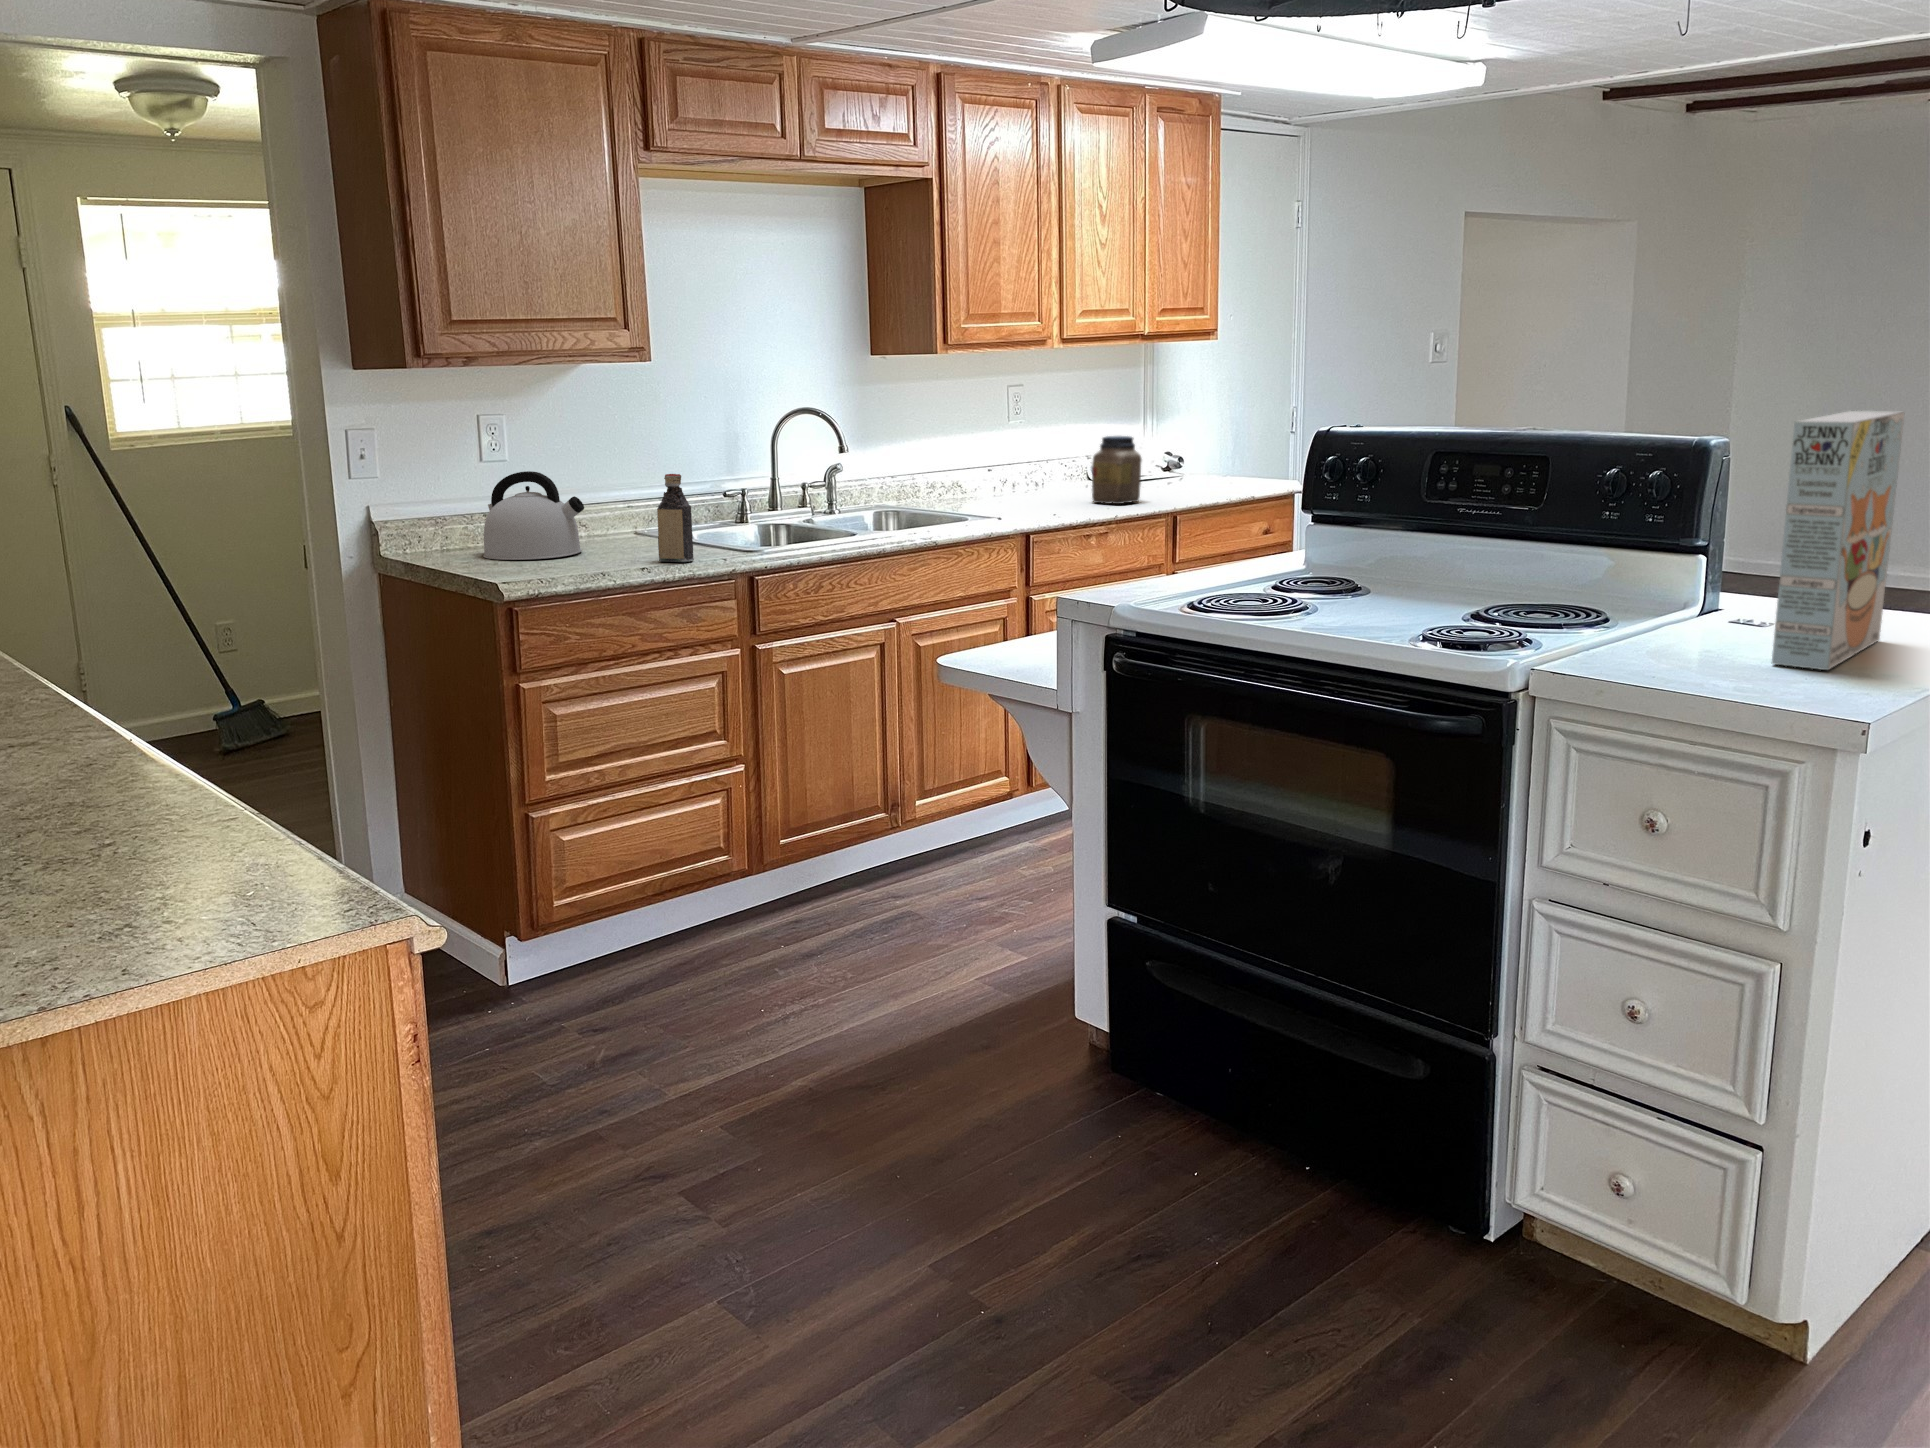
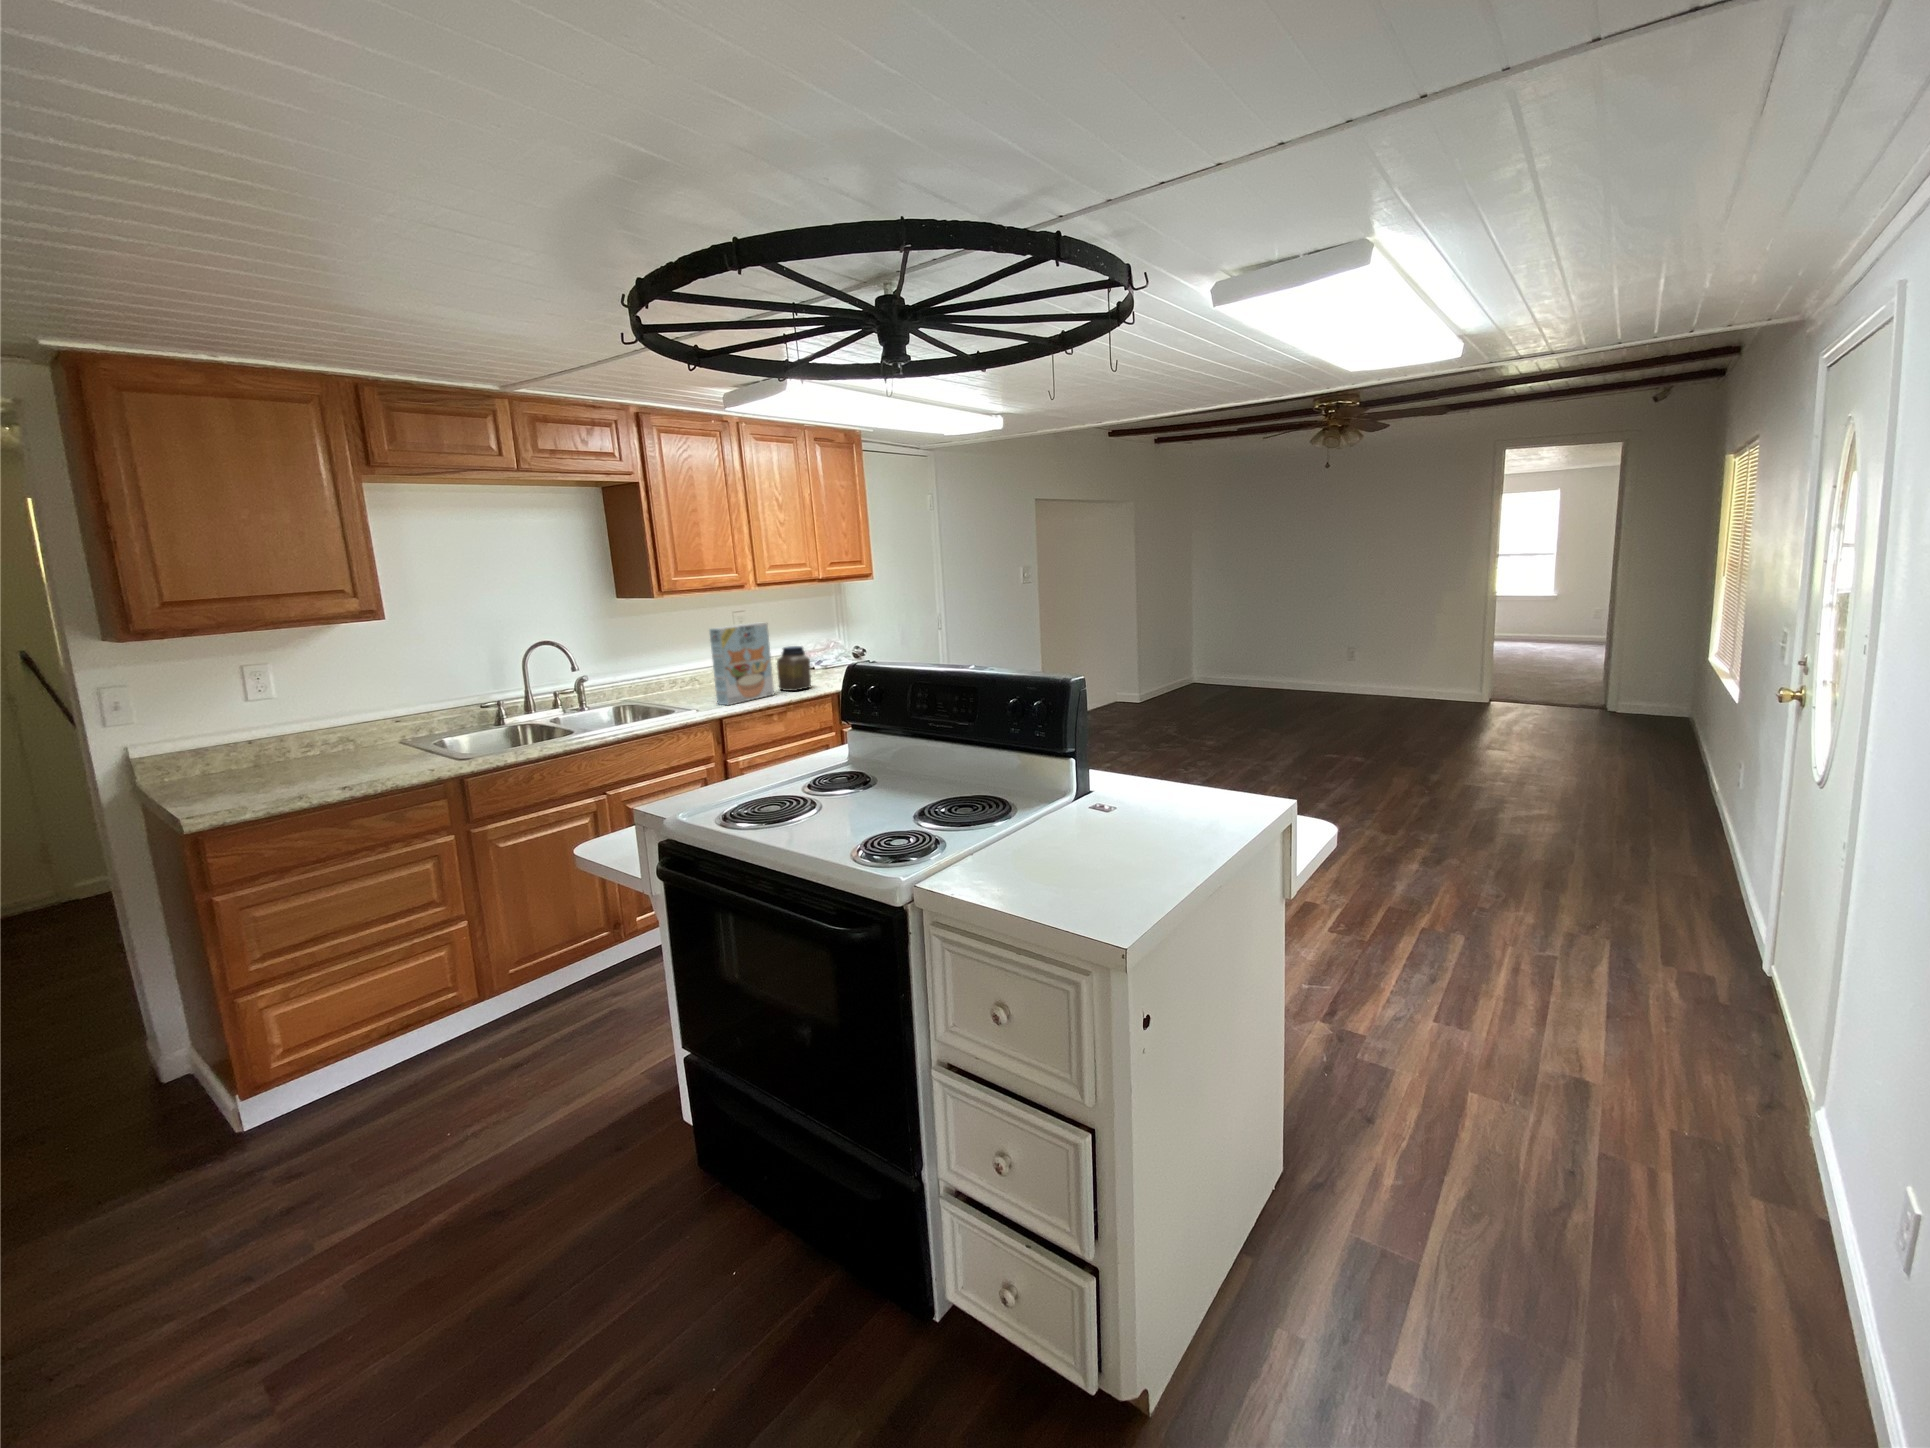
cereal box: present [1772,411,1904,670] -> present [709,623,774,705]
kettle: present [483,471,584,560] -> none [222,711,323,784]
bottle: present [657,474,694,562] -> none [368,709,405,777]

